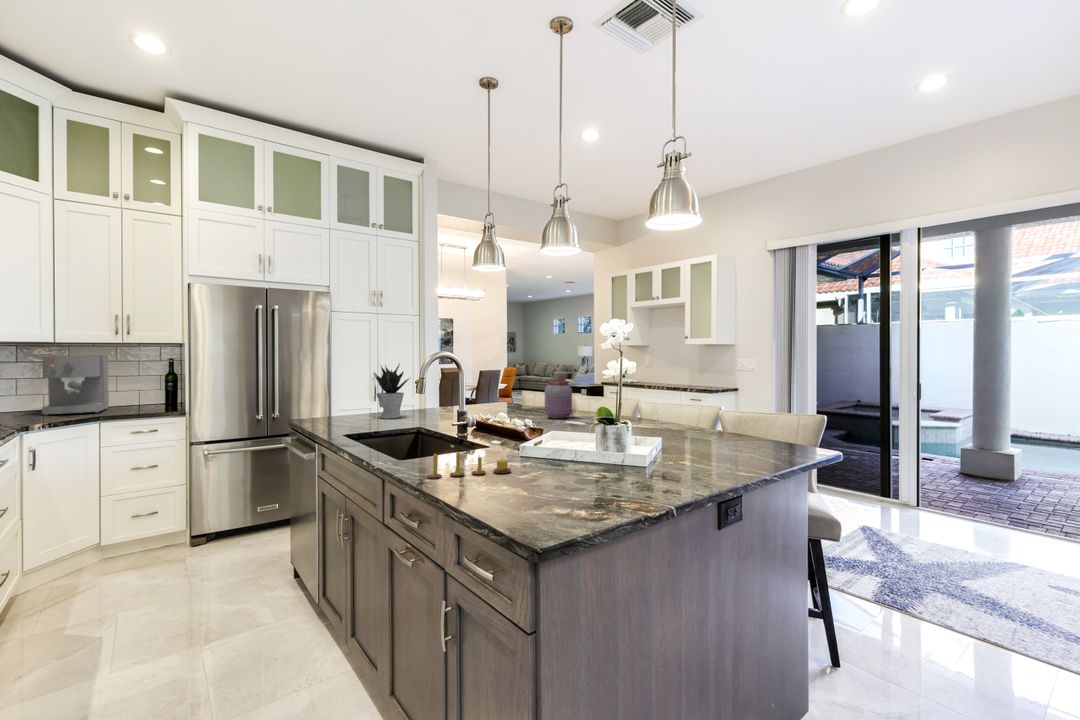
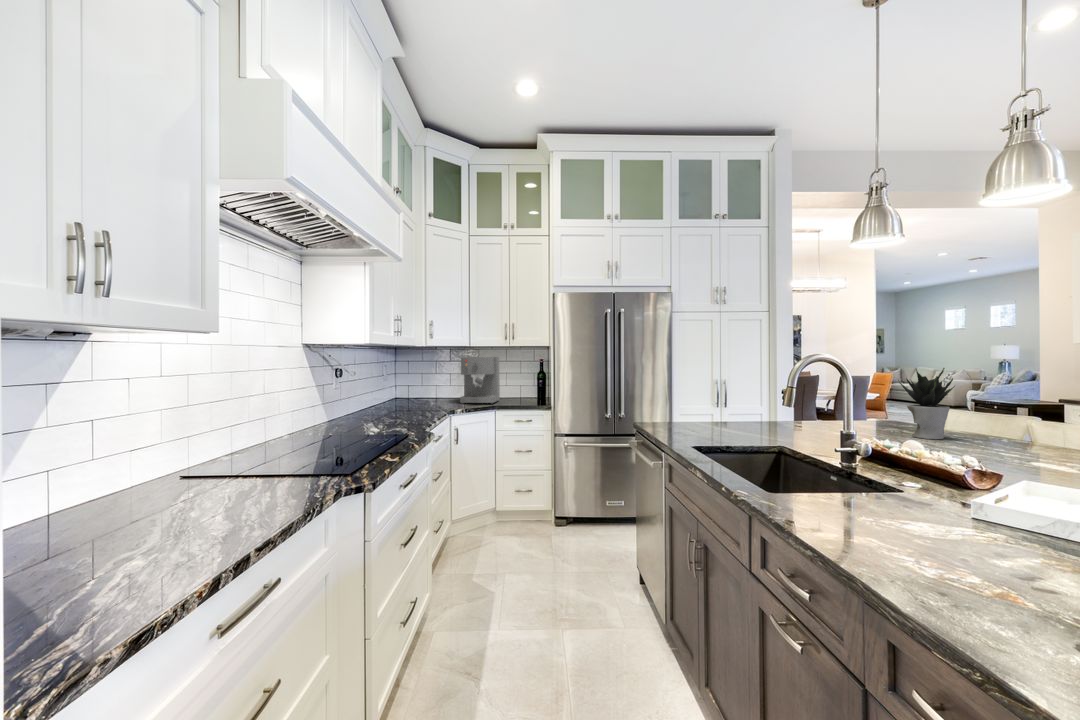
potted plant: present [374,363,410,419] -> present [898,368,955,439]
jar: present [545,380,572,419] -> none [983,395,1040,455]
candle: present [427,452,511,478] -> none [819,494,972,547]

